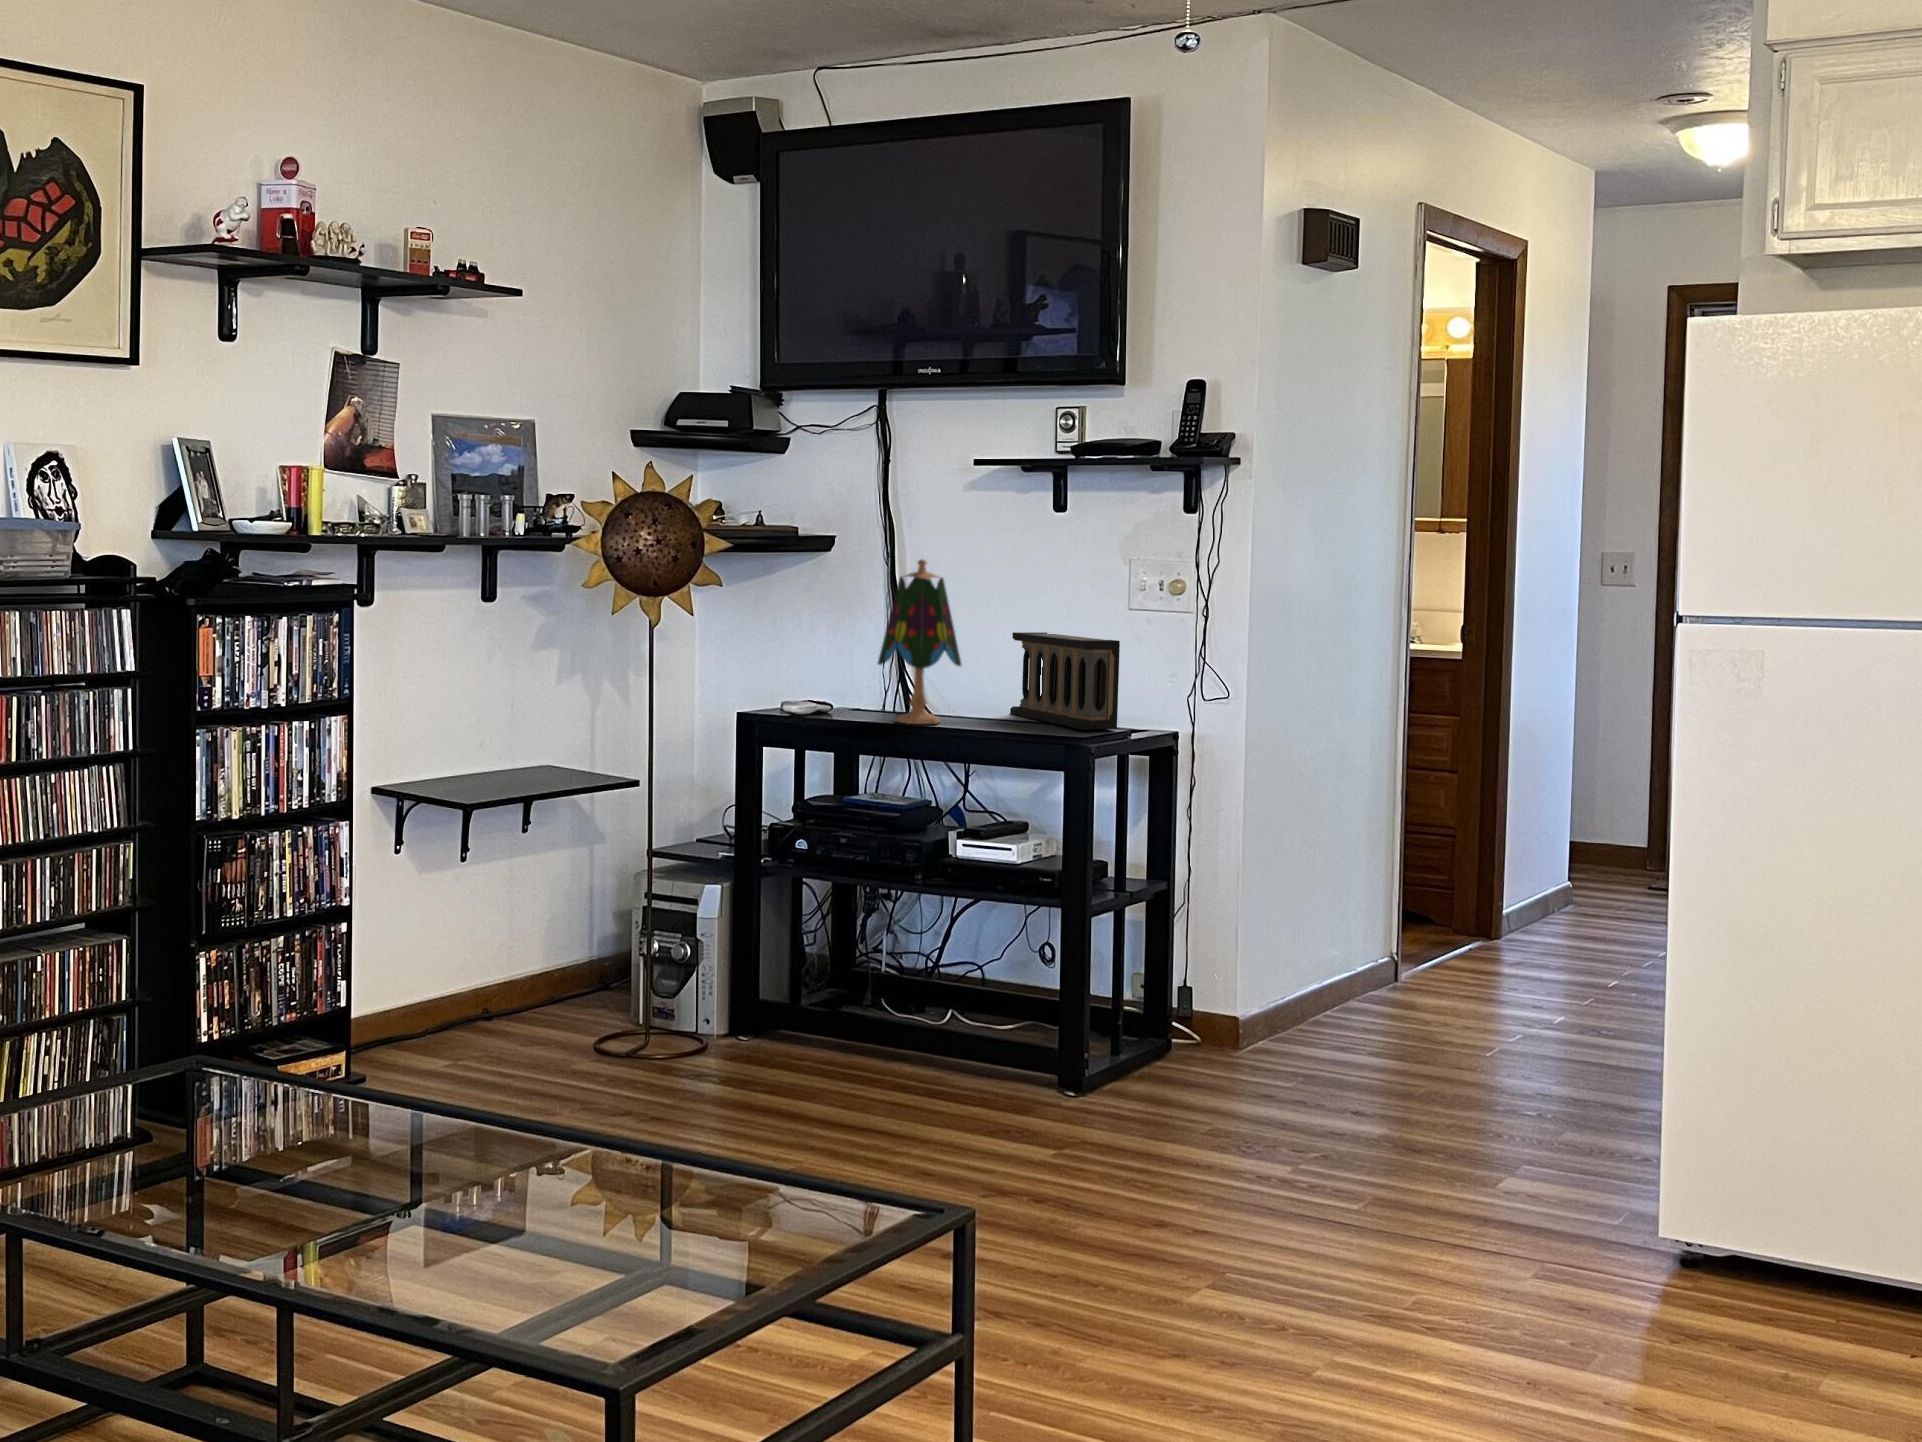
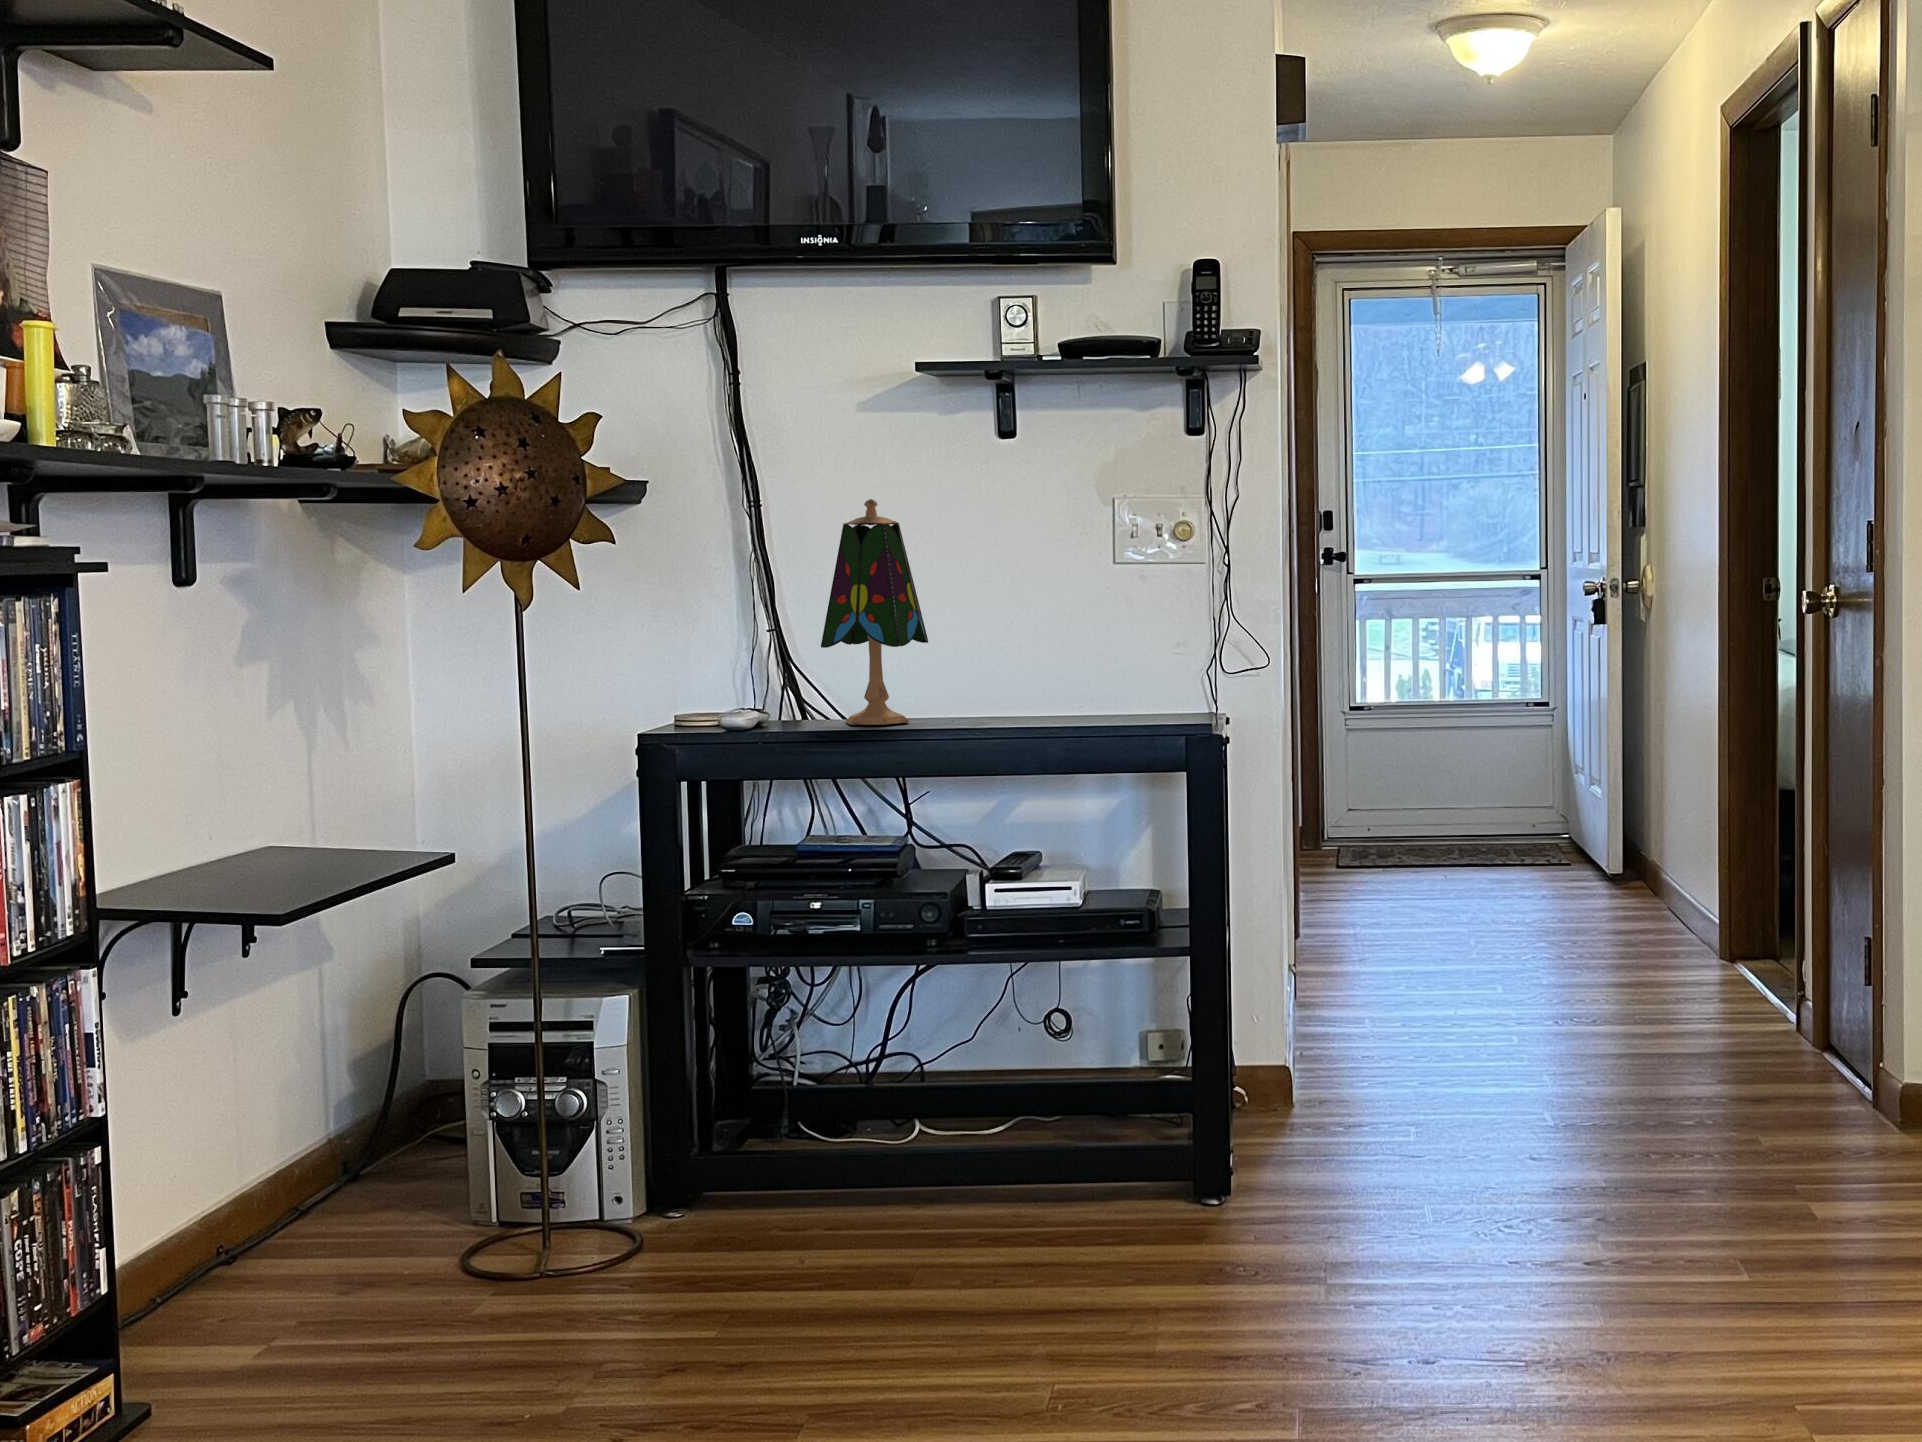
speaker: present [1010,632,1120,730] -> none [948,596,1128,712]

